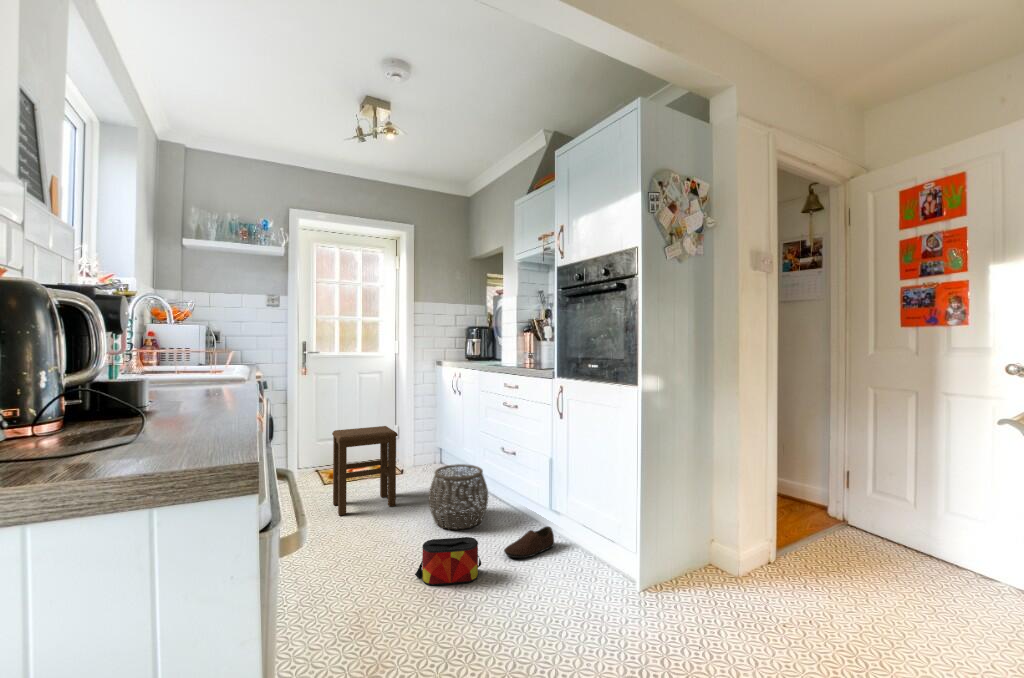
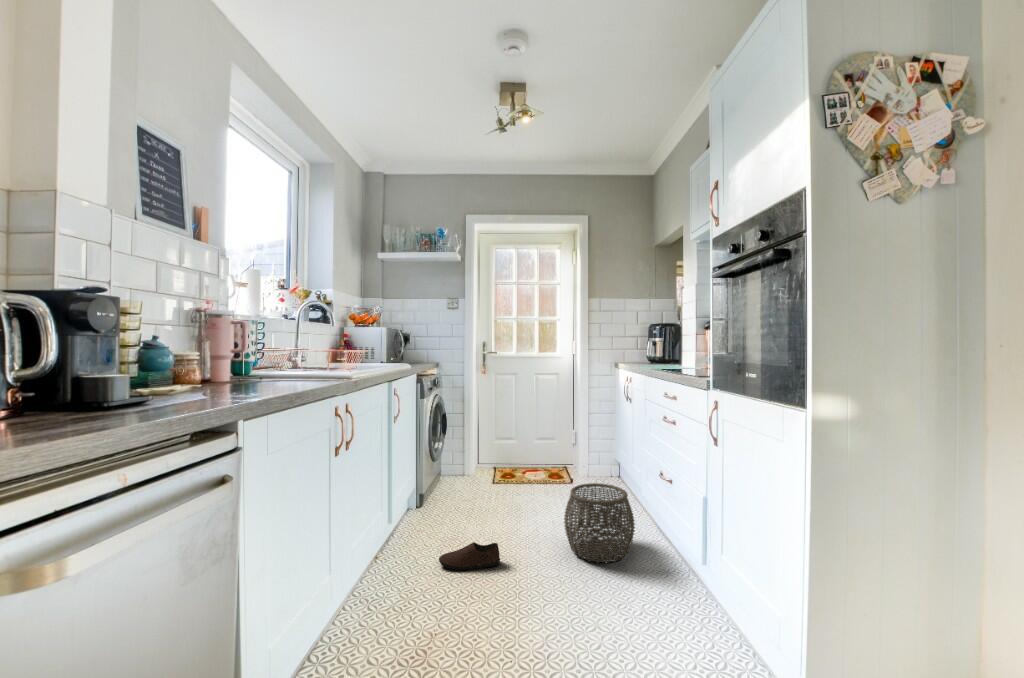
stool: present [332,426,398,515] -> none [485,430,545,517]
shoe: present [504,527,554,558] -> present [439,542,500,570]
bag: present [415,537,481,586] -> none [513,571,589,636]

